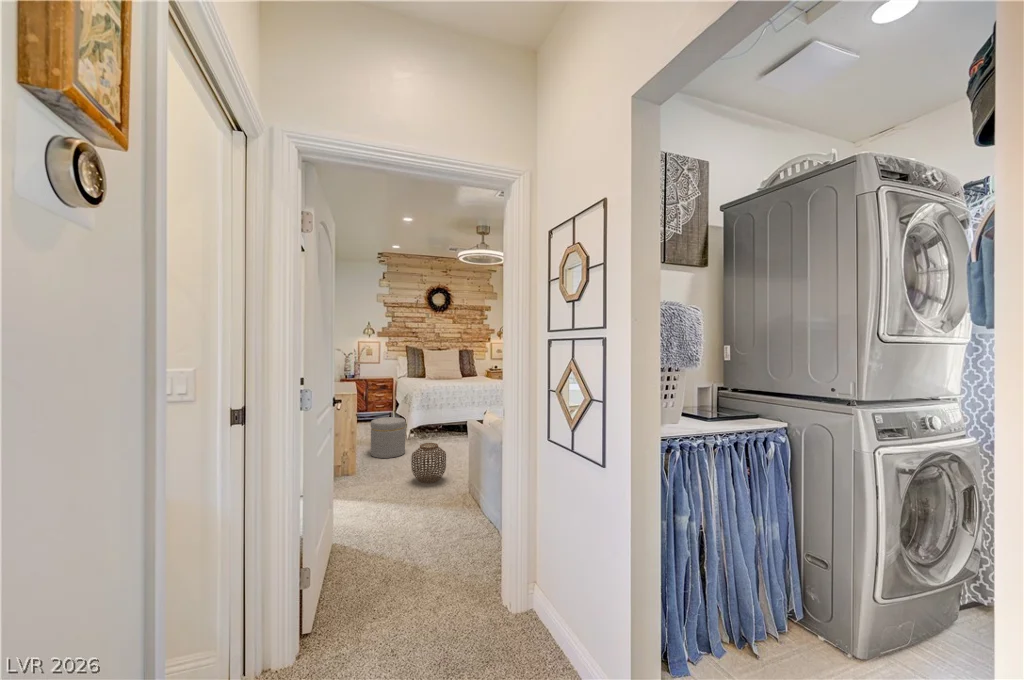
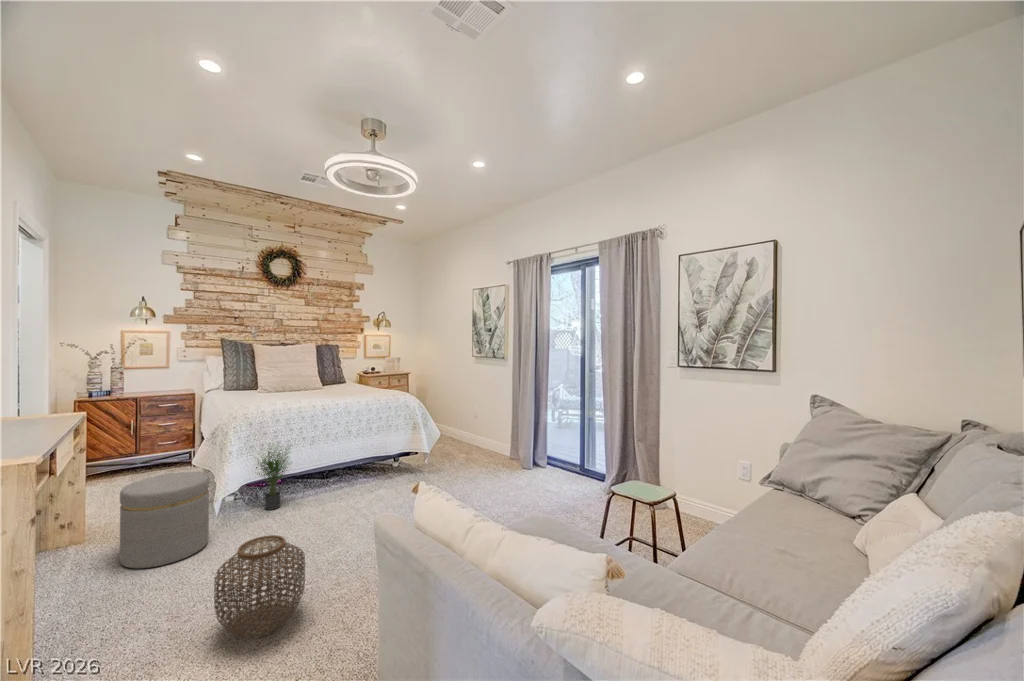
potted plant: none [419,406,445,444] -> present [256,445,292,510]

